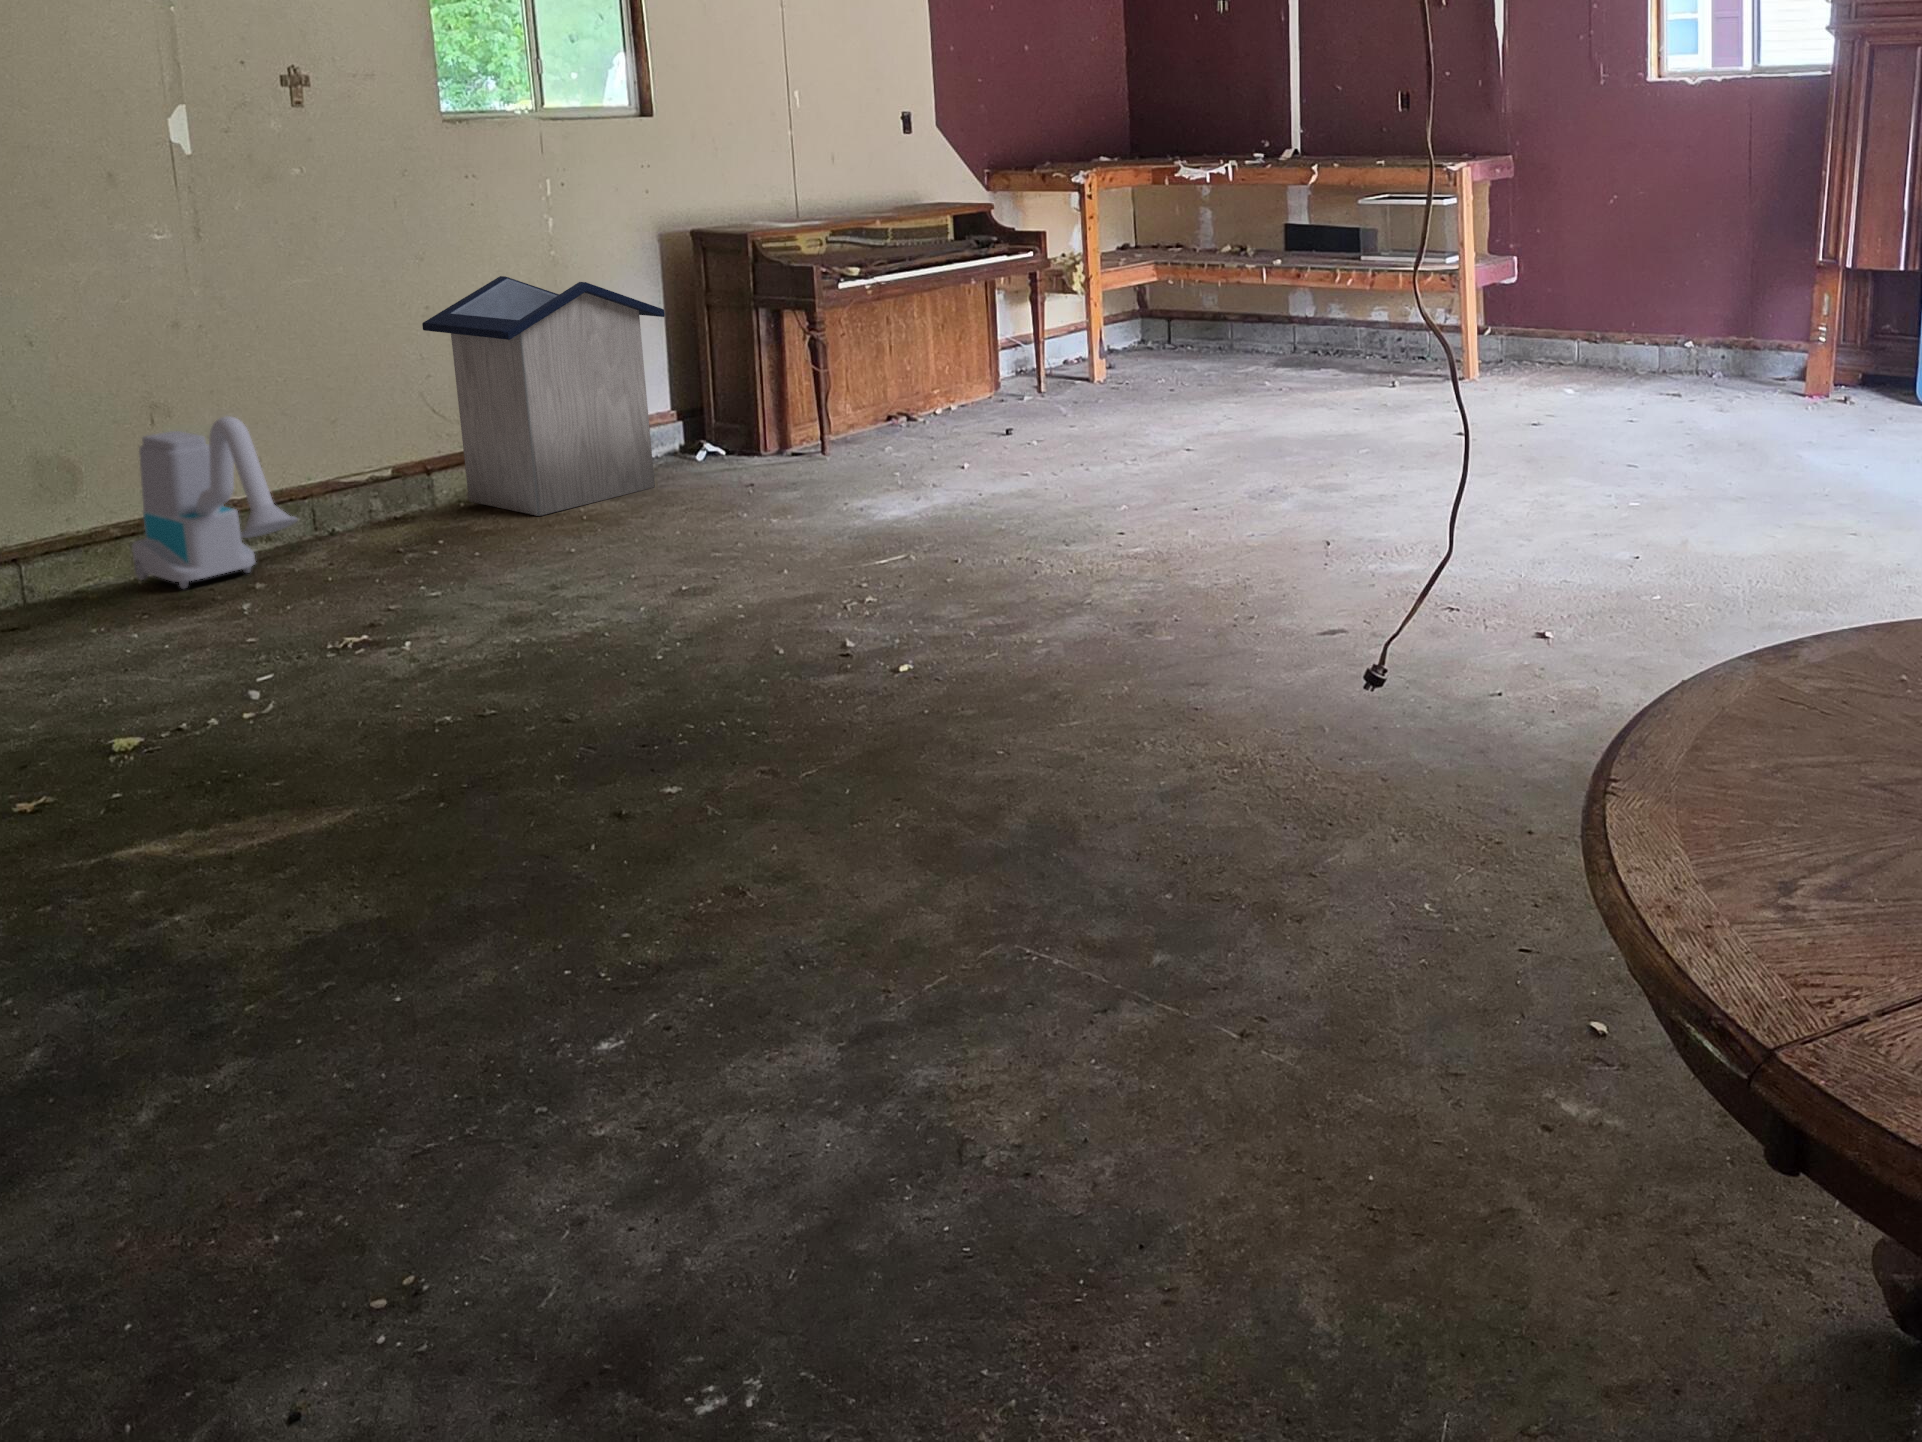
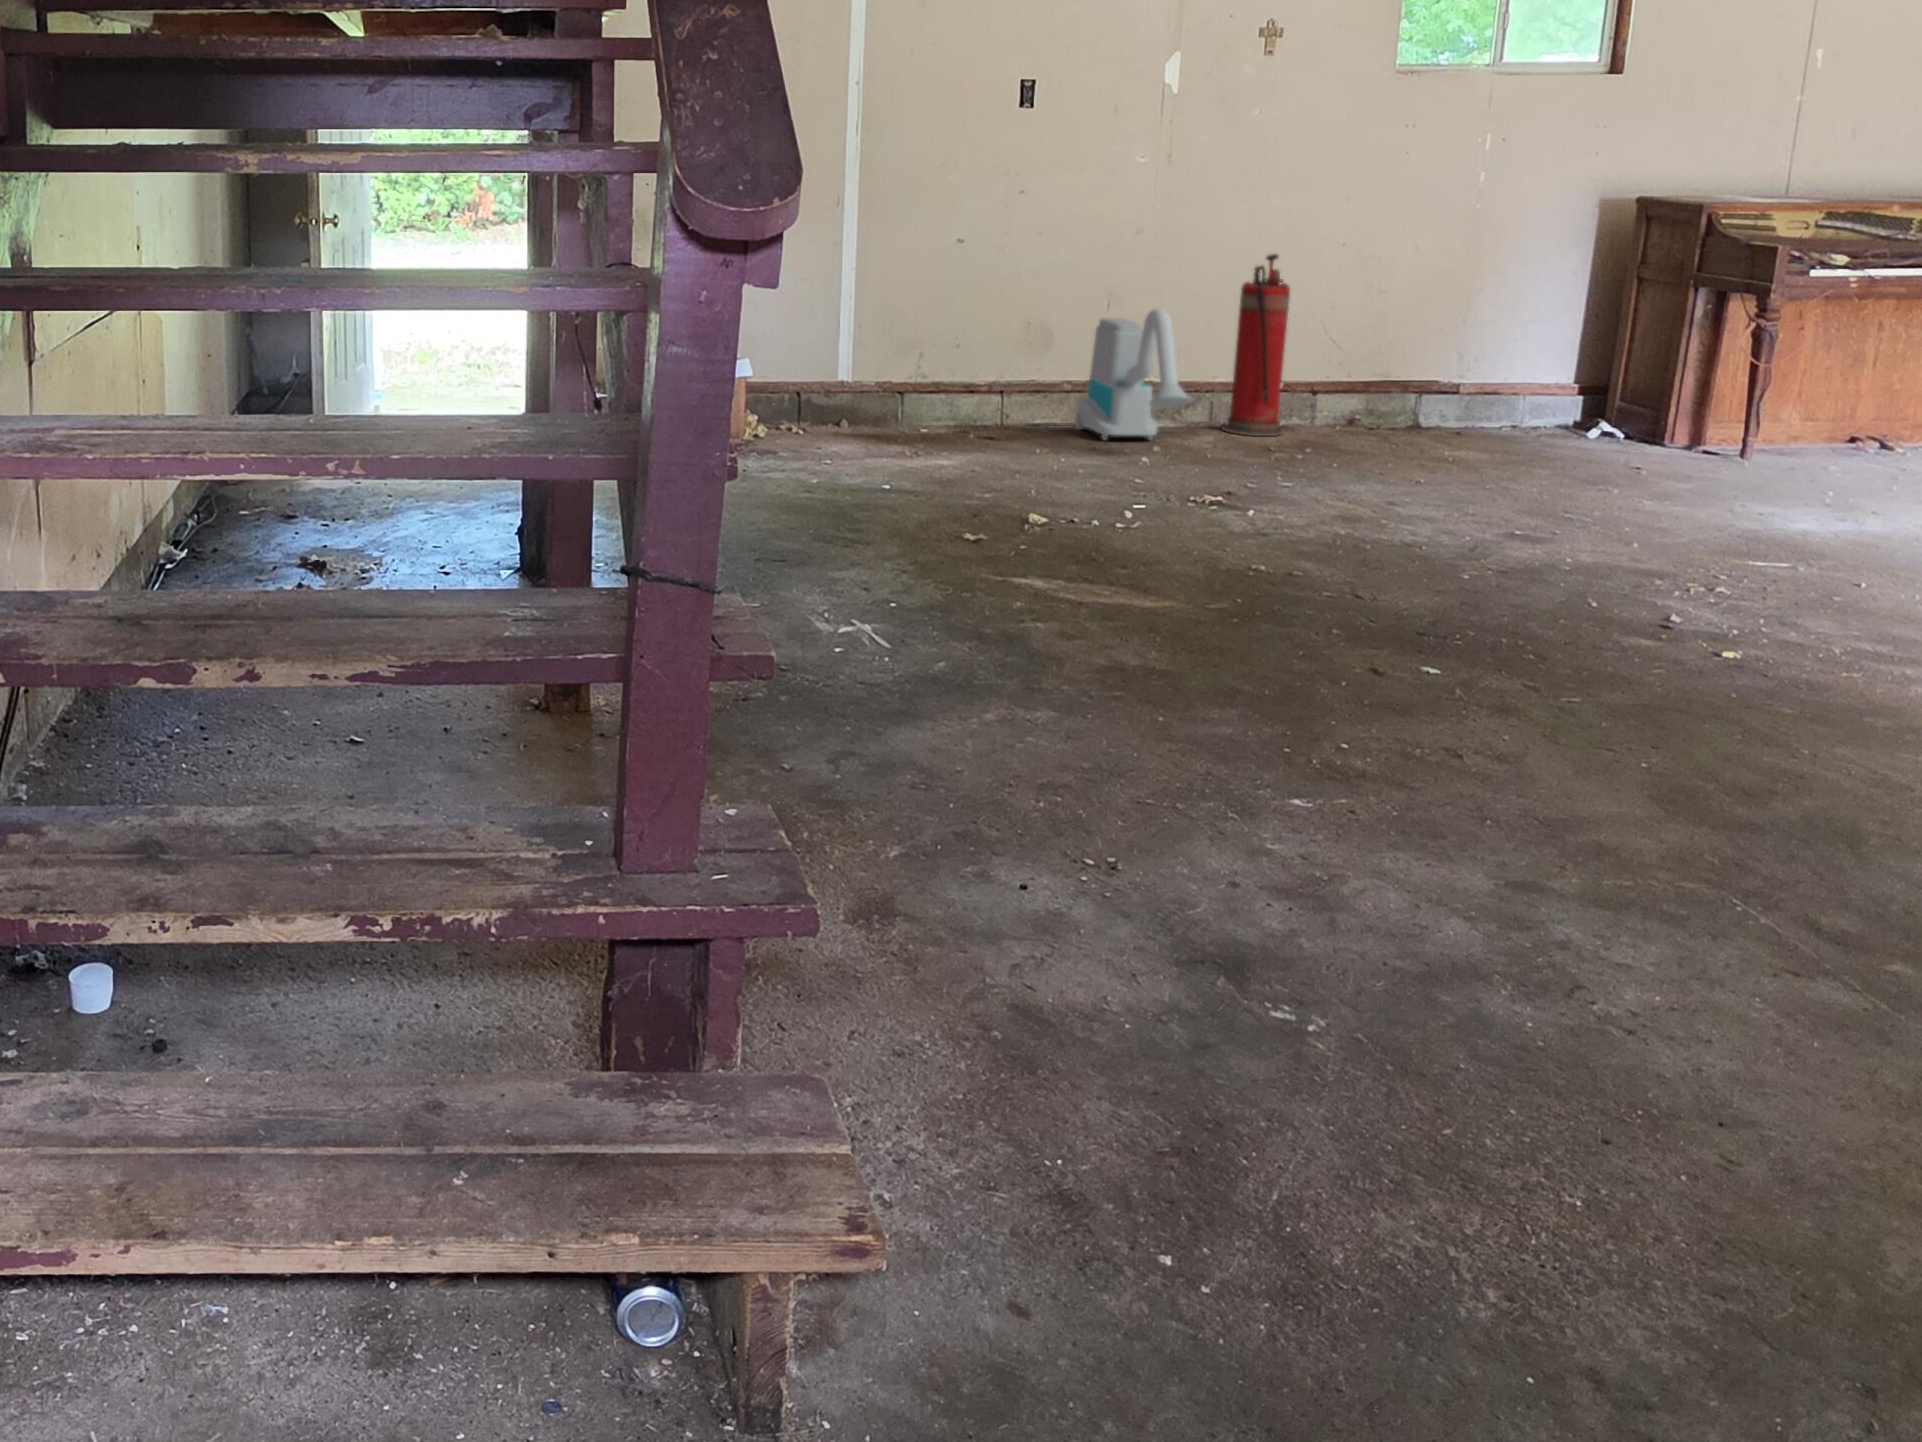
trash can: present [422,276,665,516] -> none [1333,223,1578,452]
fire extinguisher: none [324,327,410,537] -> present [1222,254,1290,436]

